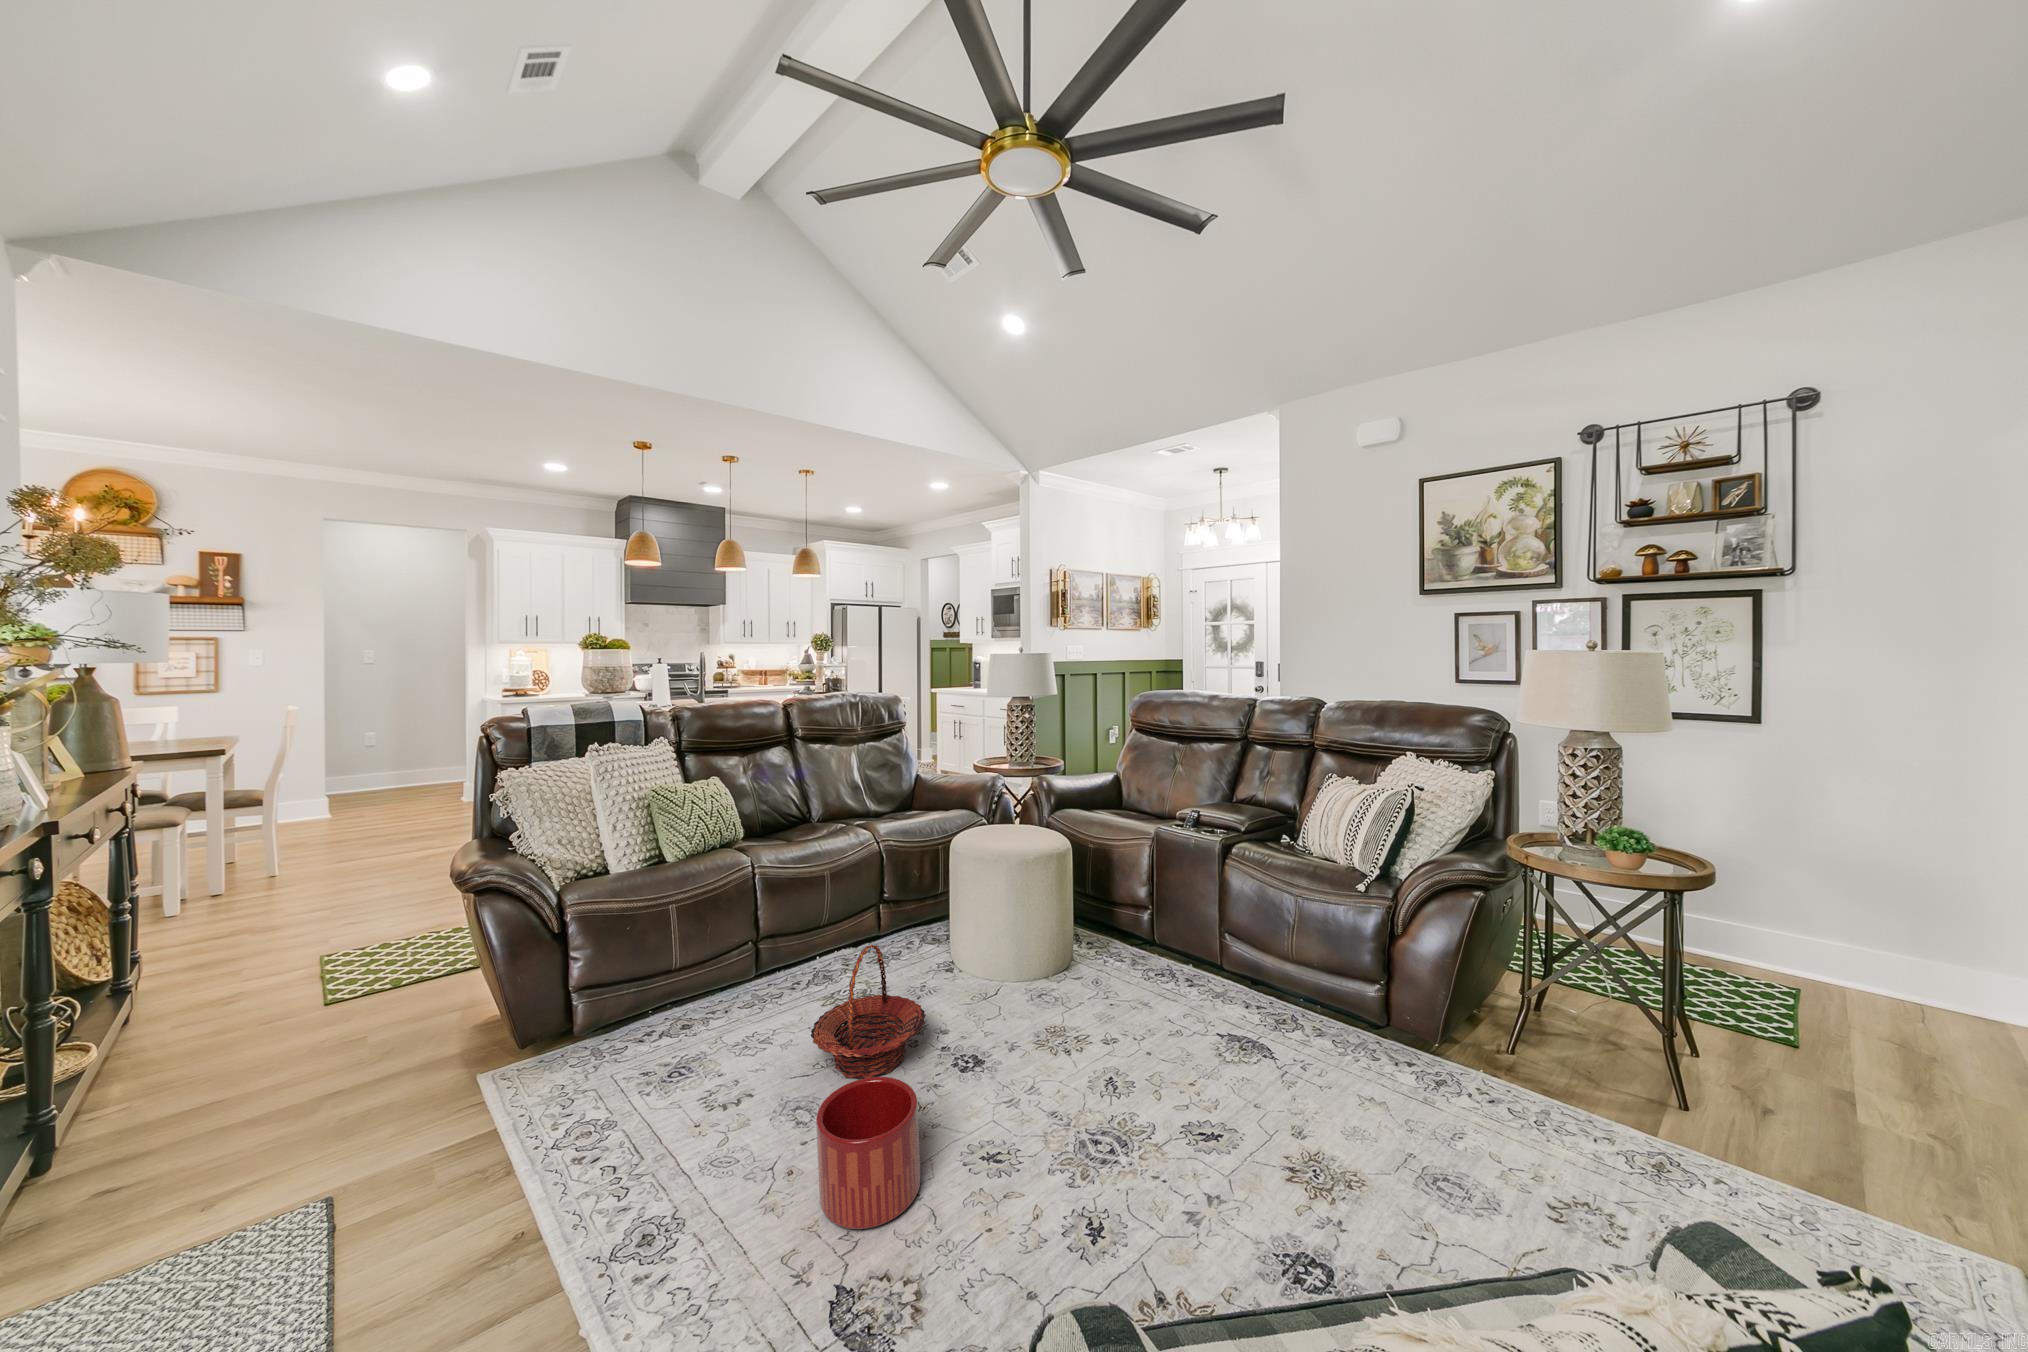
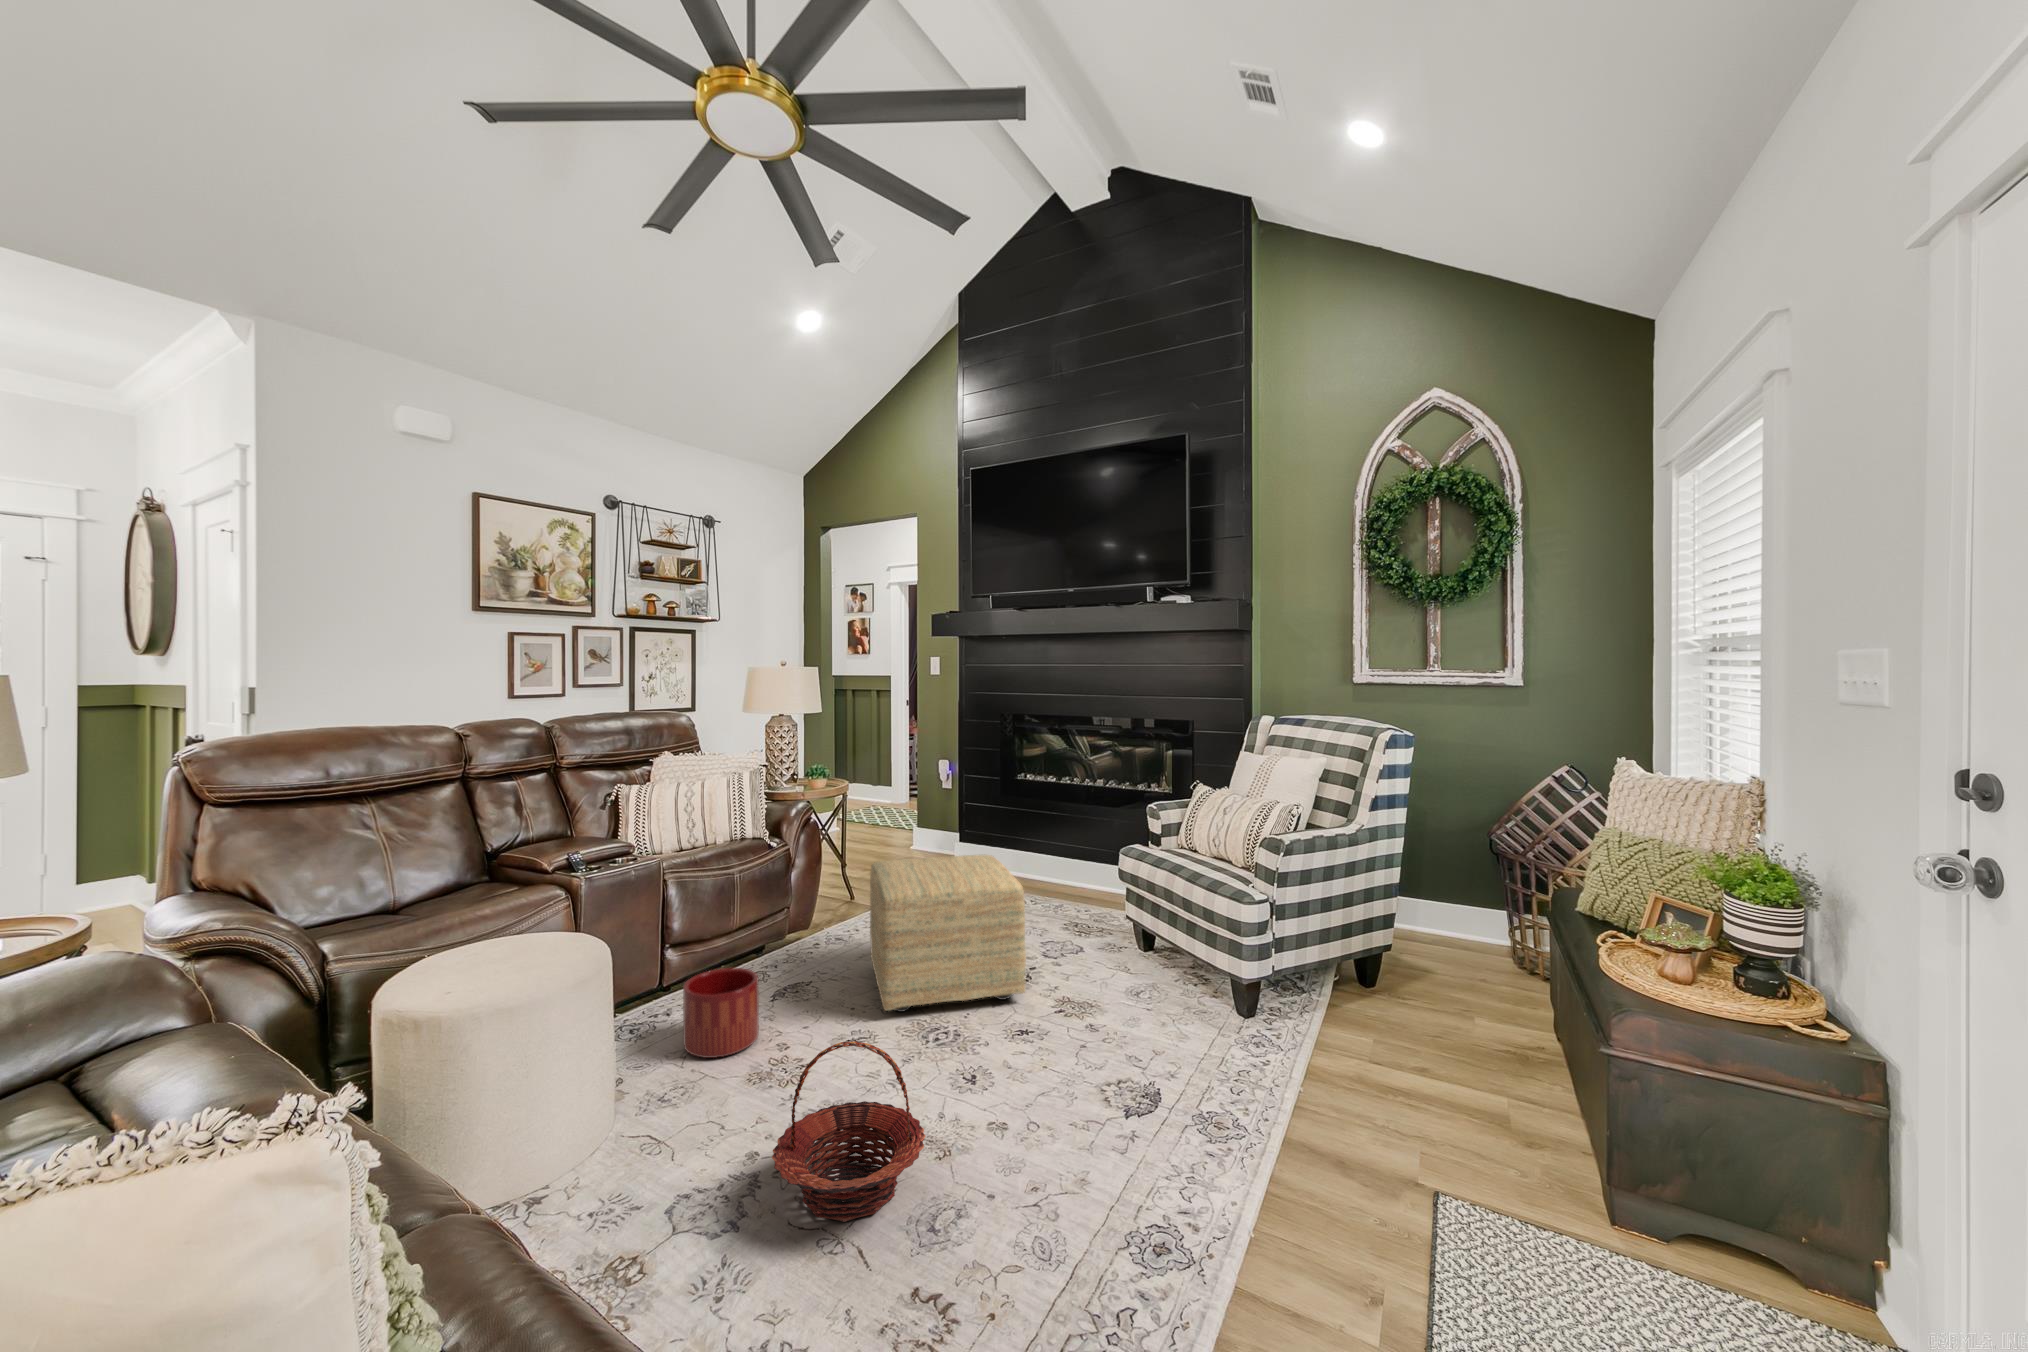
ottoman: none [1151,932,1441,1218] -> present [870,855,1026,1012]
planter: present [816,1077,921,1229] -> present [683,968,759,1058]

